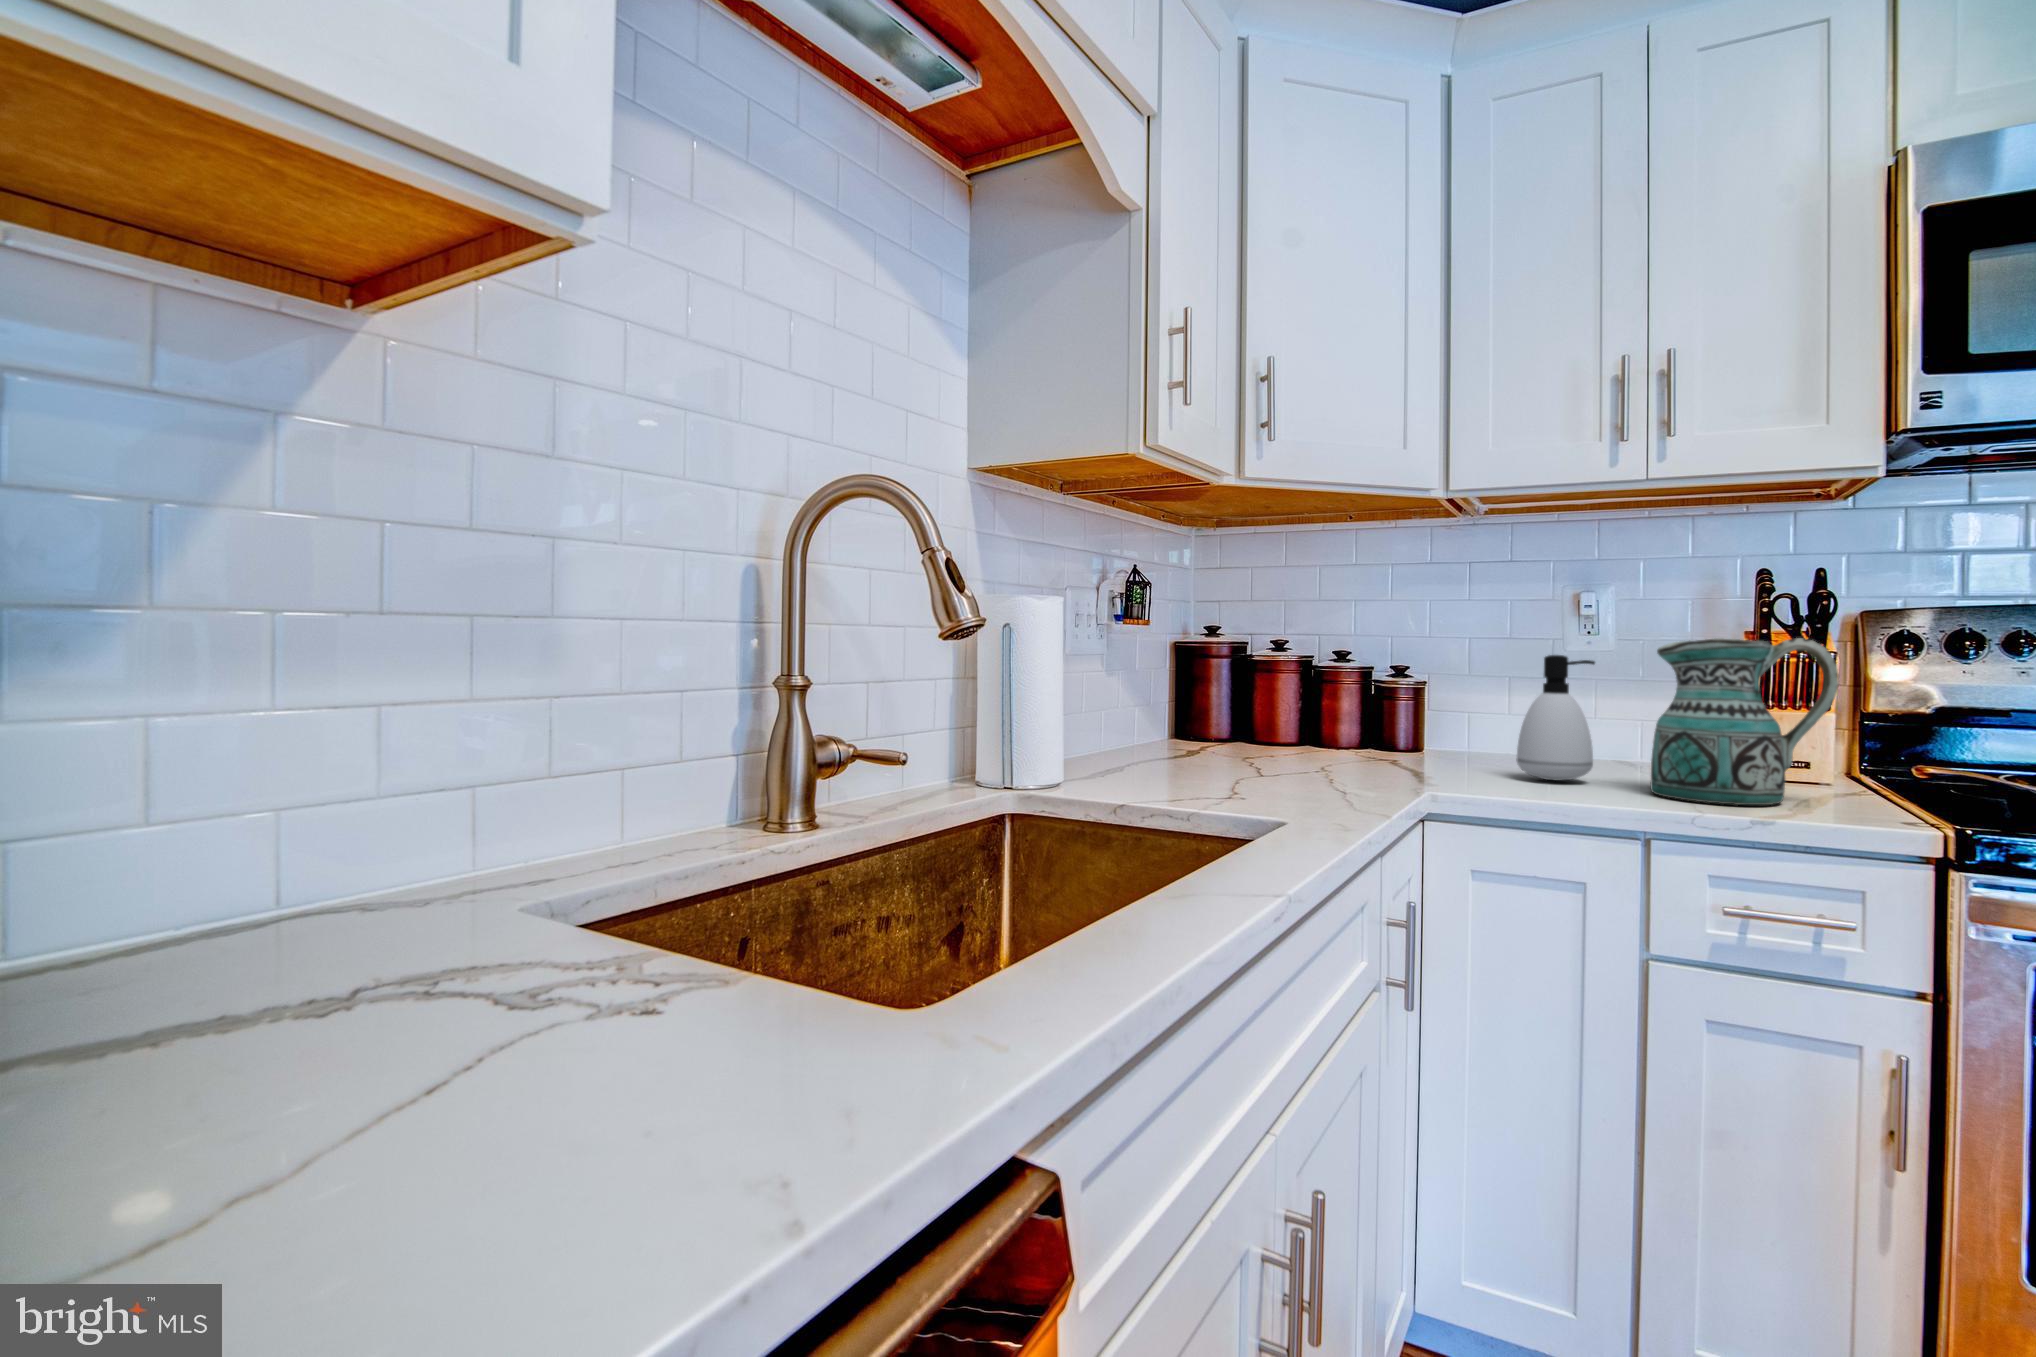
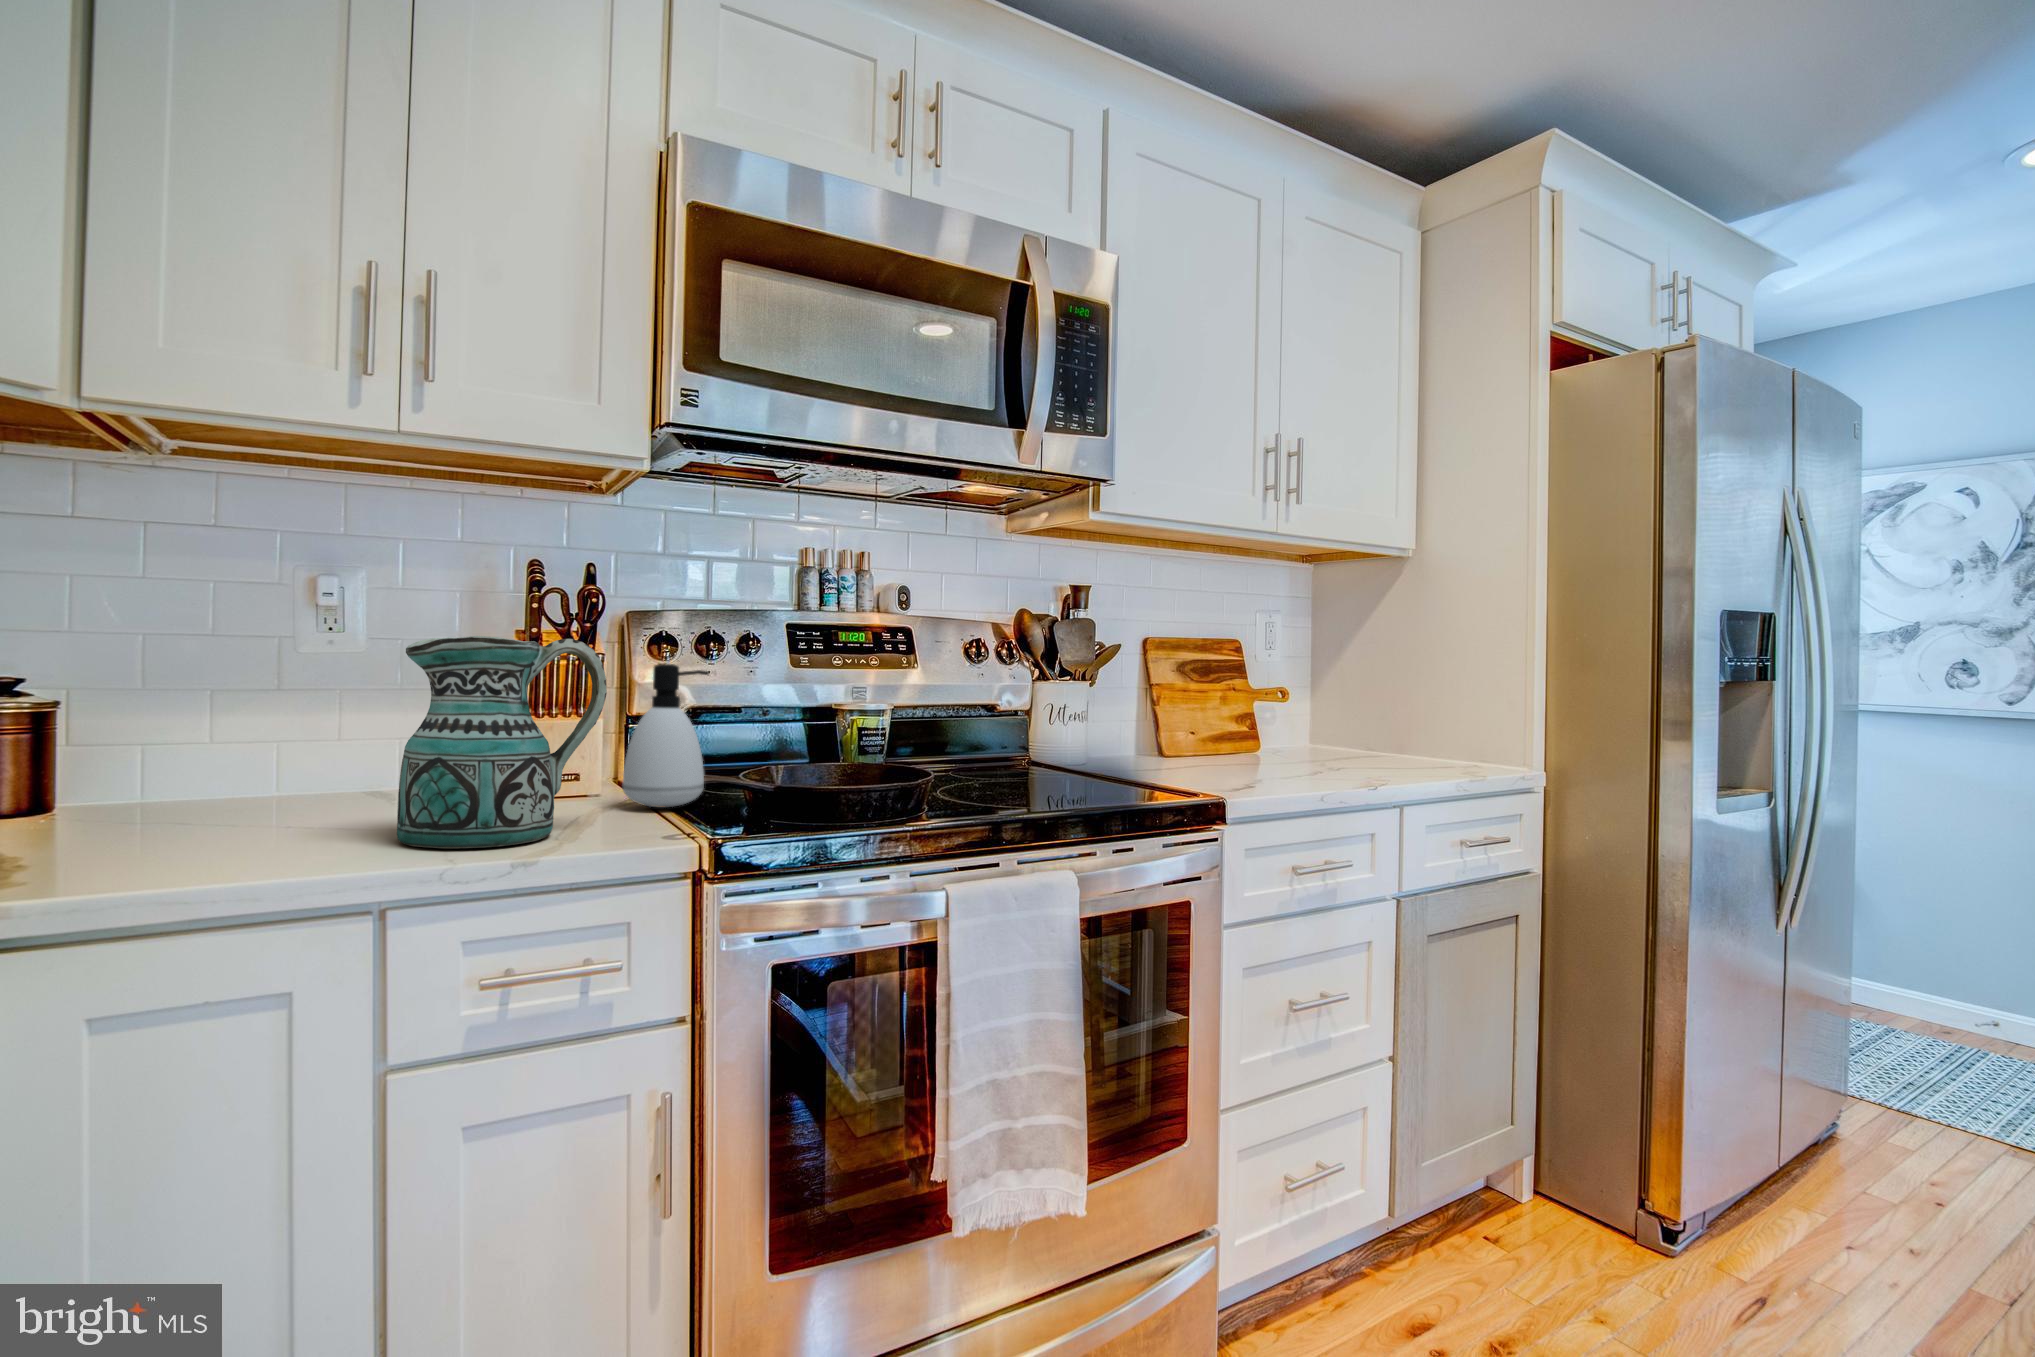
soap dispenser: present [1516,655,1595,780] -> present [623,664,709,808]

